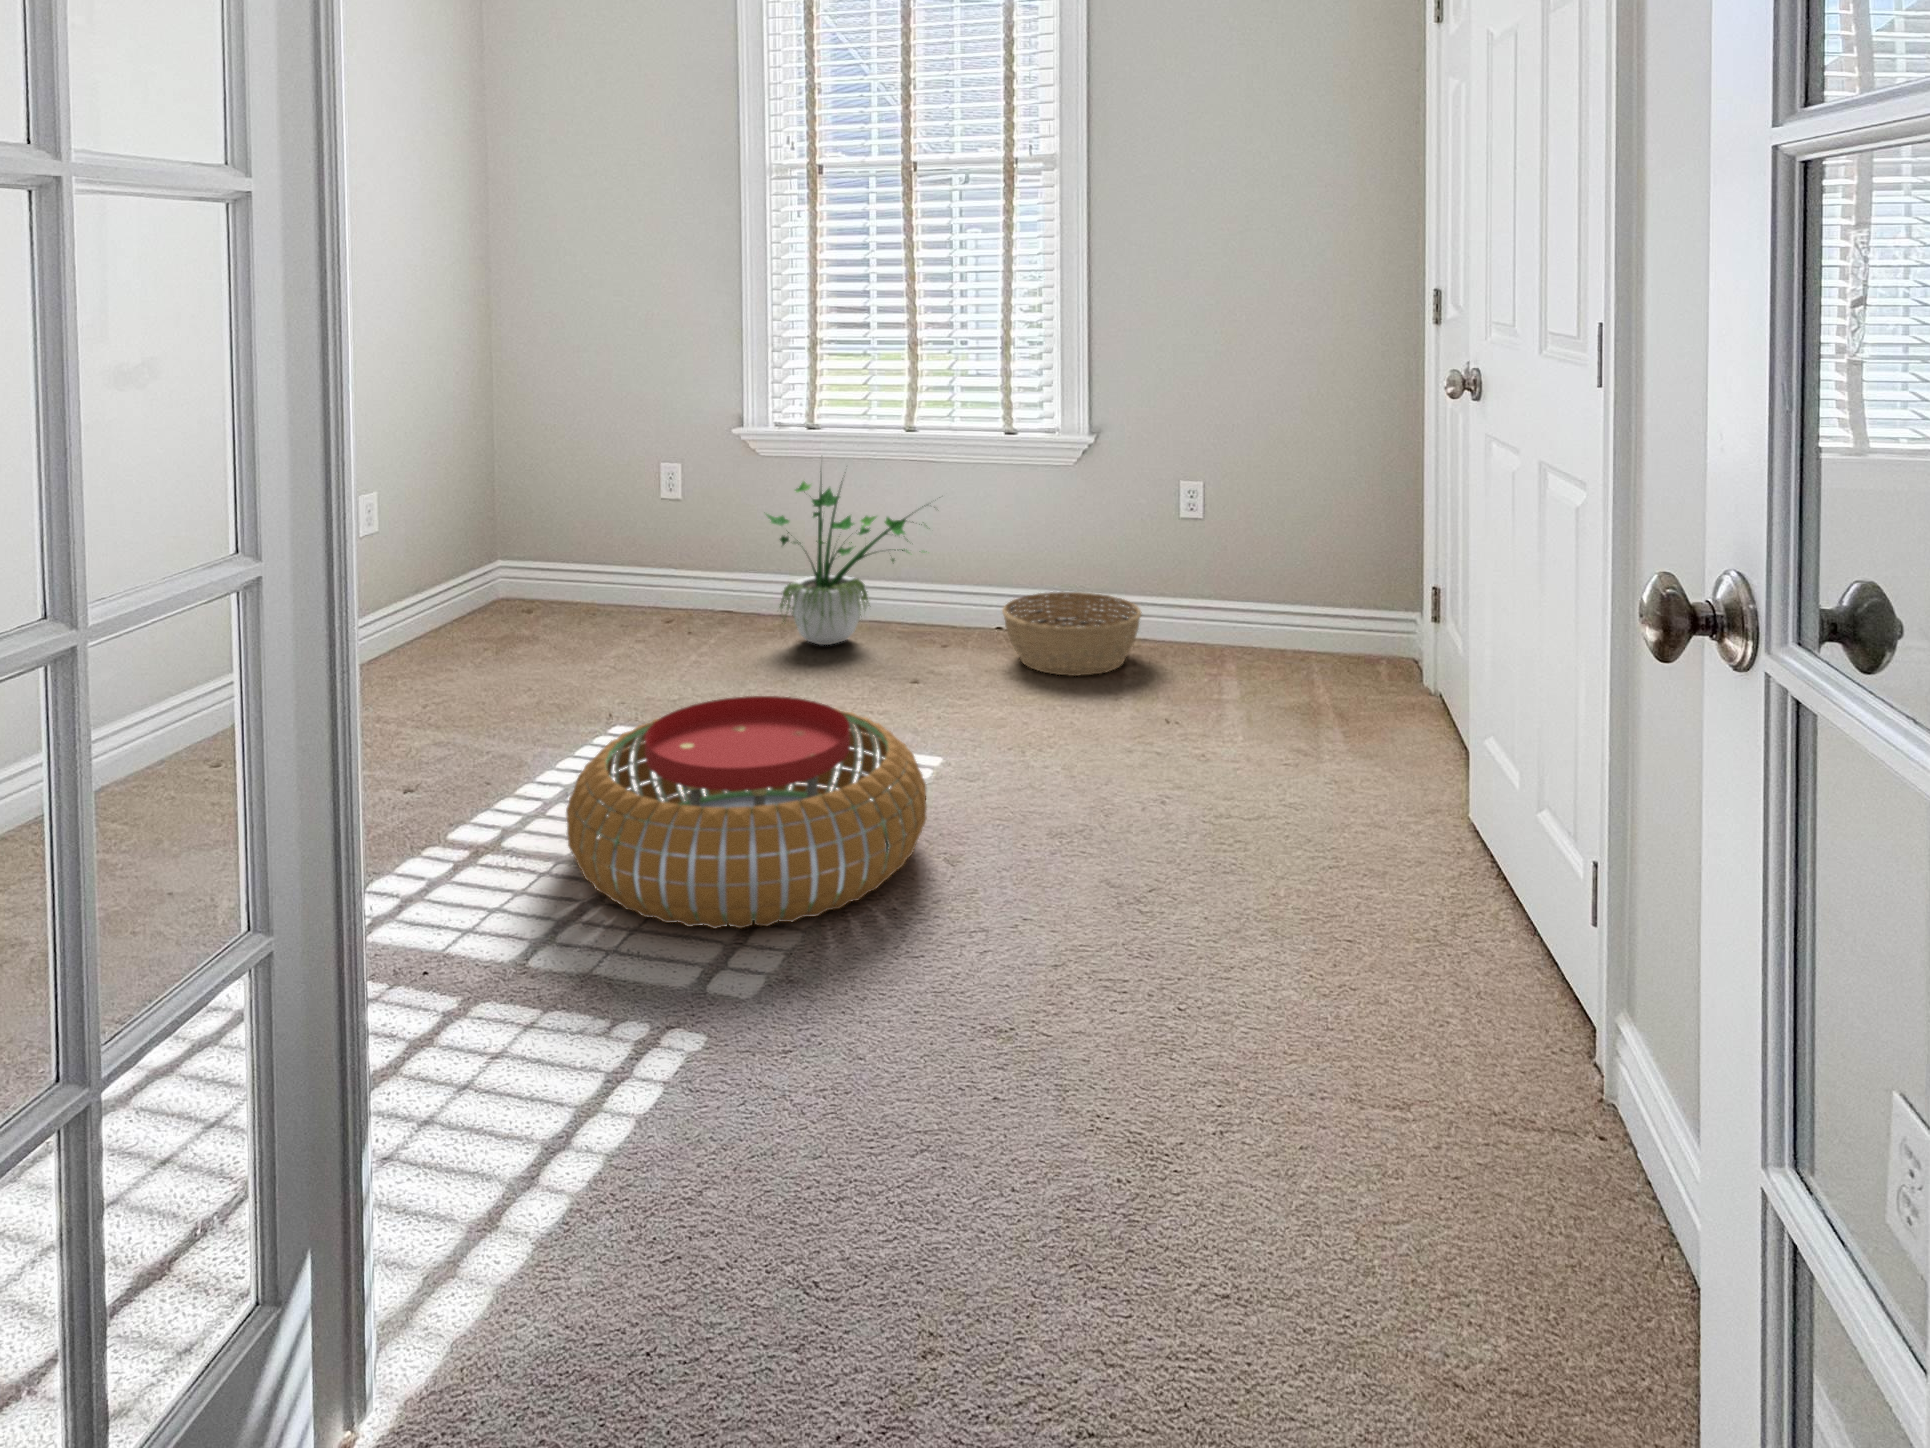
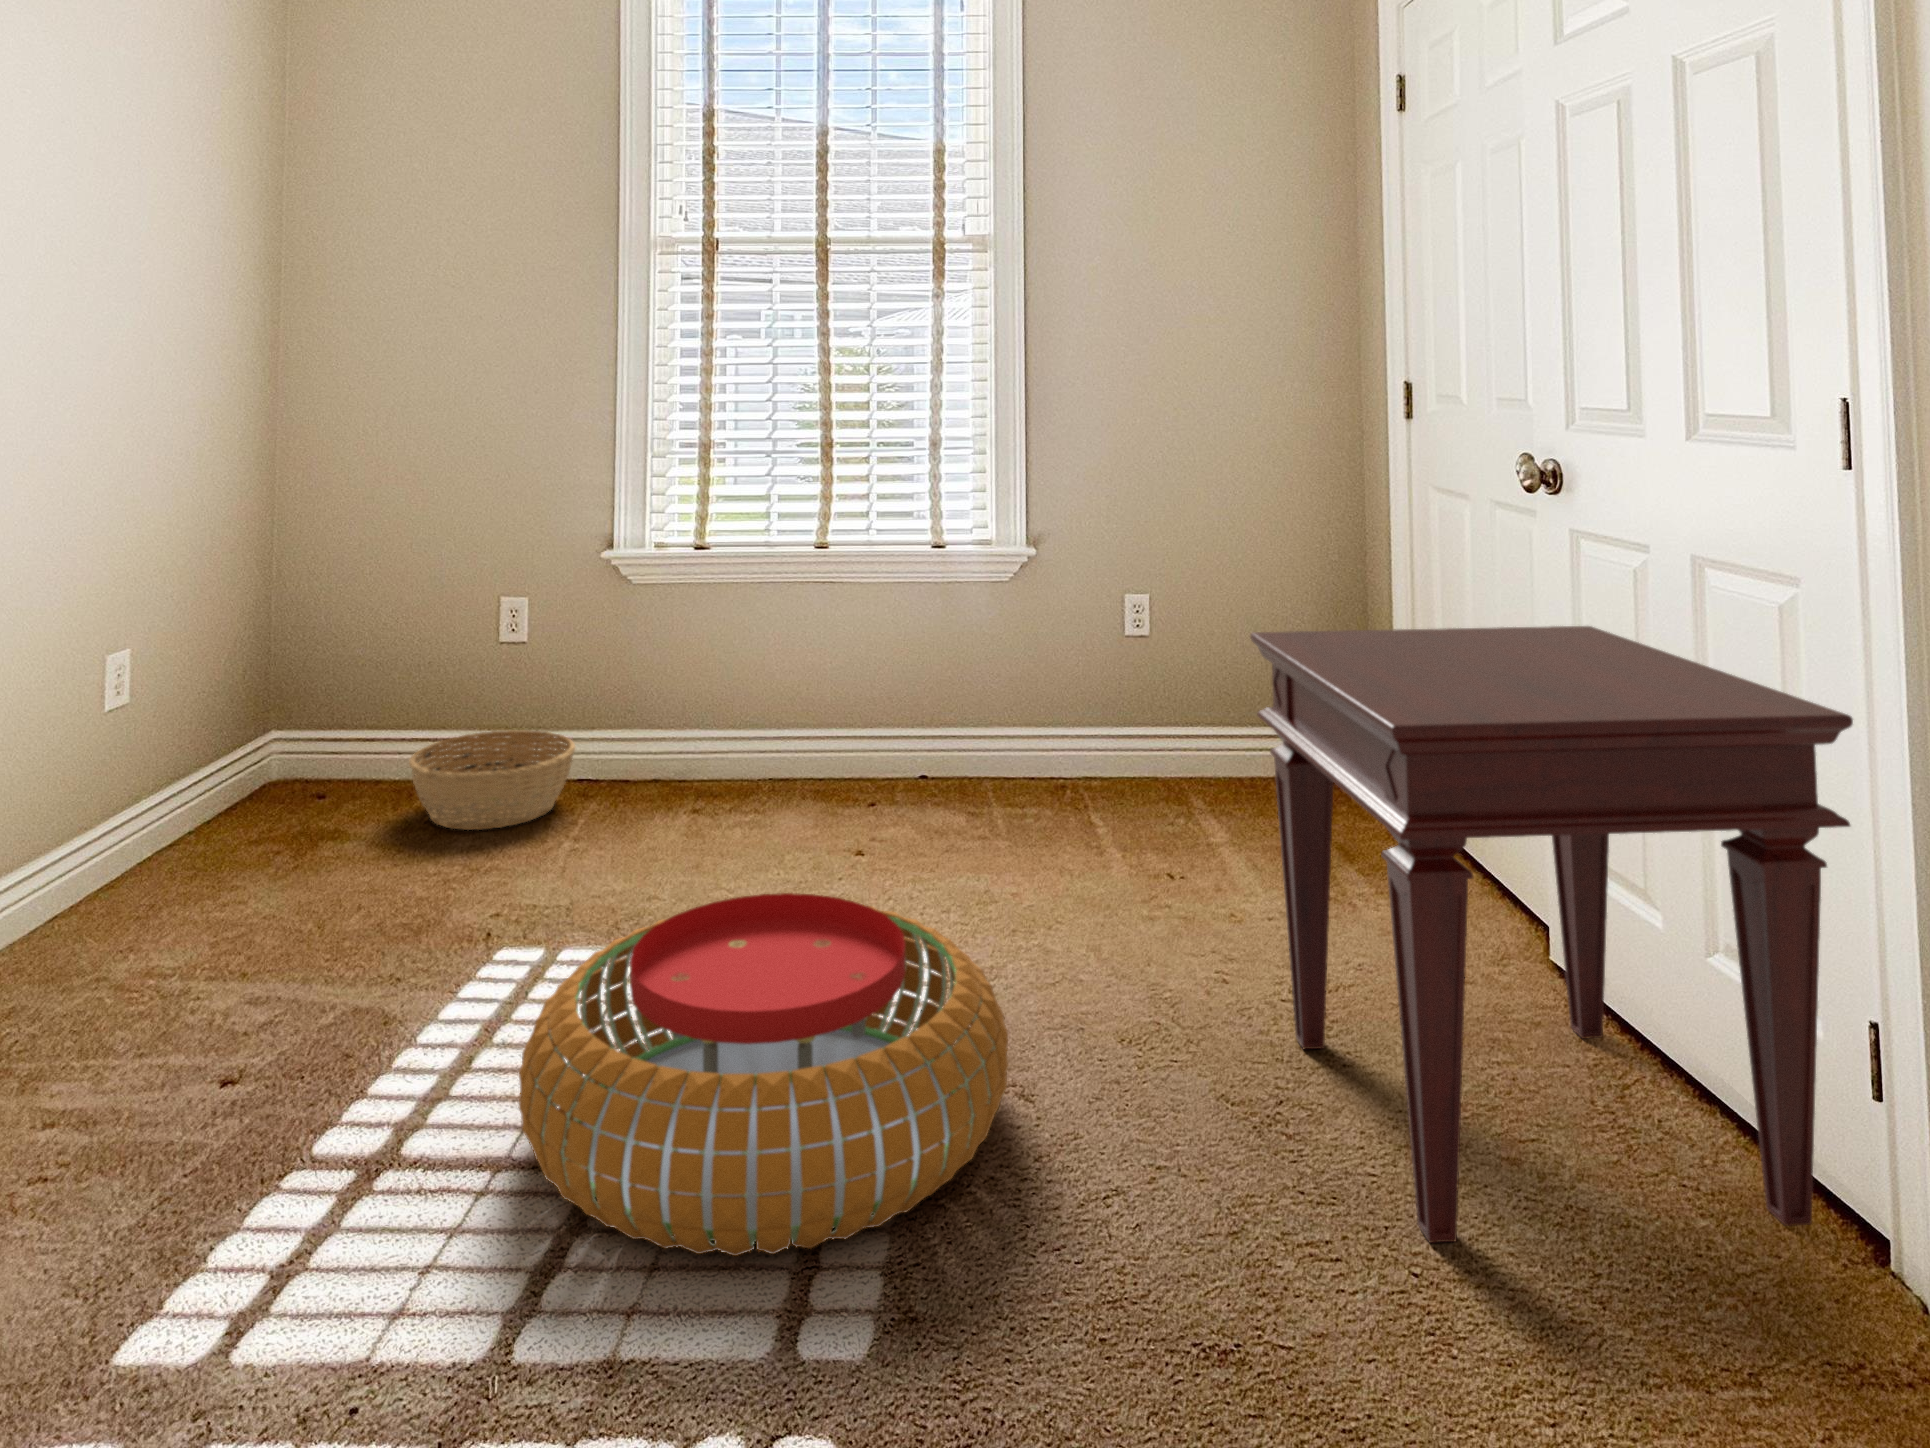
potted plant: present [766,481,925,645] -> none [649,566,876,811]
side table: none [1156,515,1560,1005] -> present [1250,626,1853,1243]
basket: present [1002,592,1142,676] -> present [409,730,575,830]

